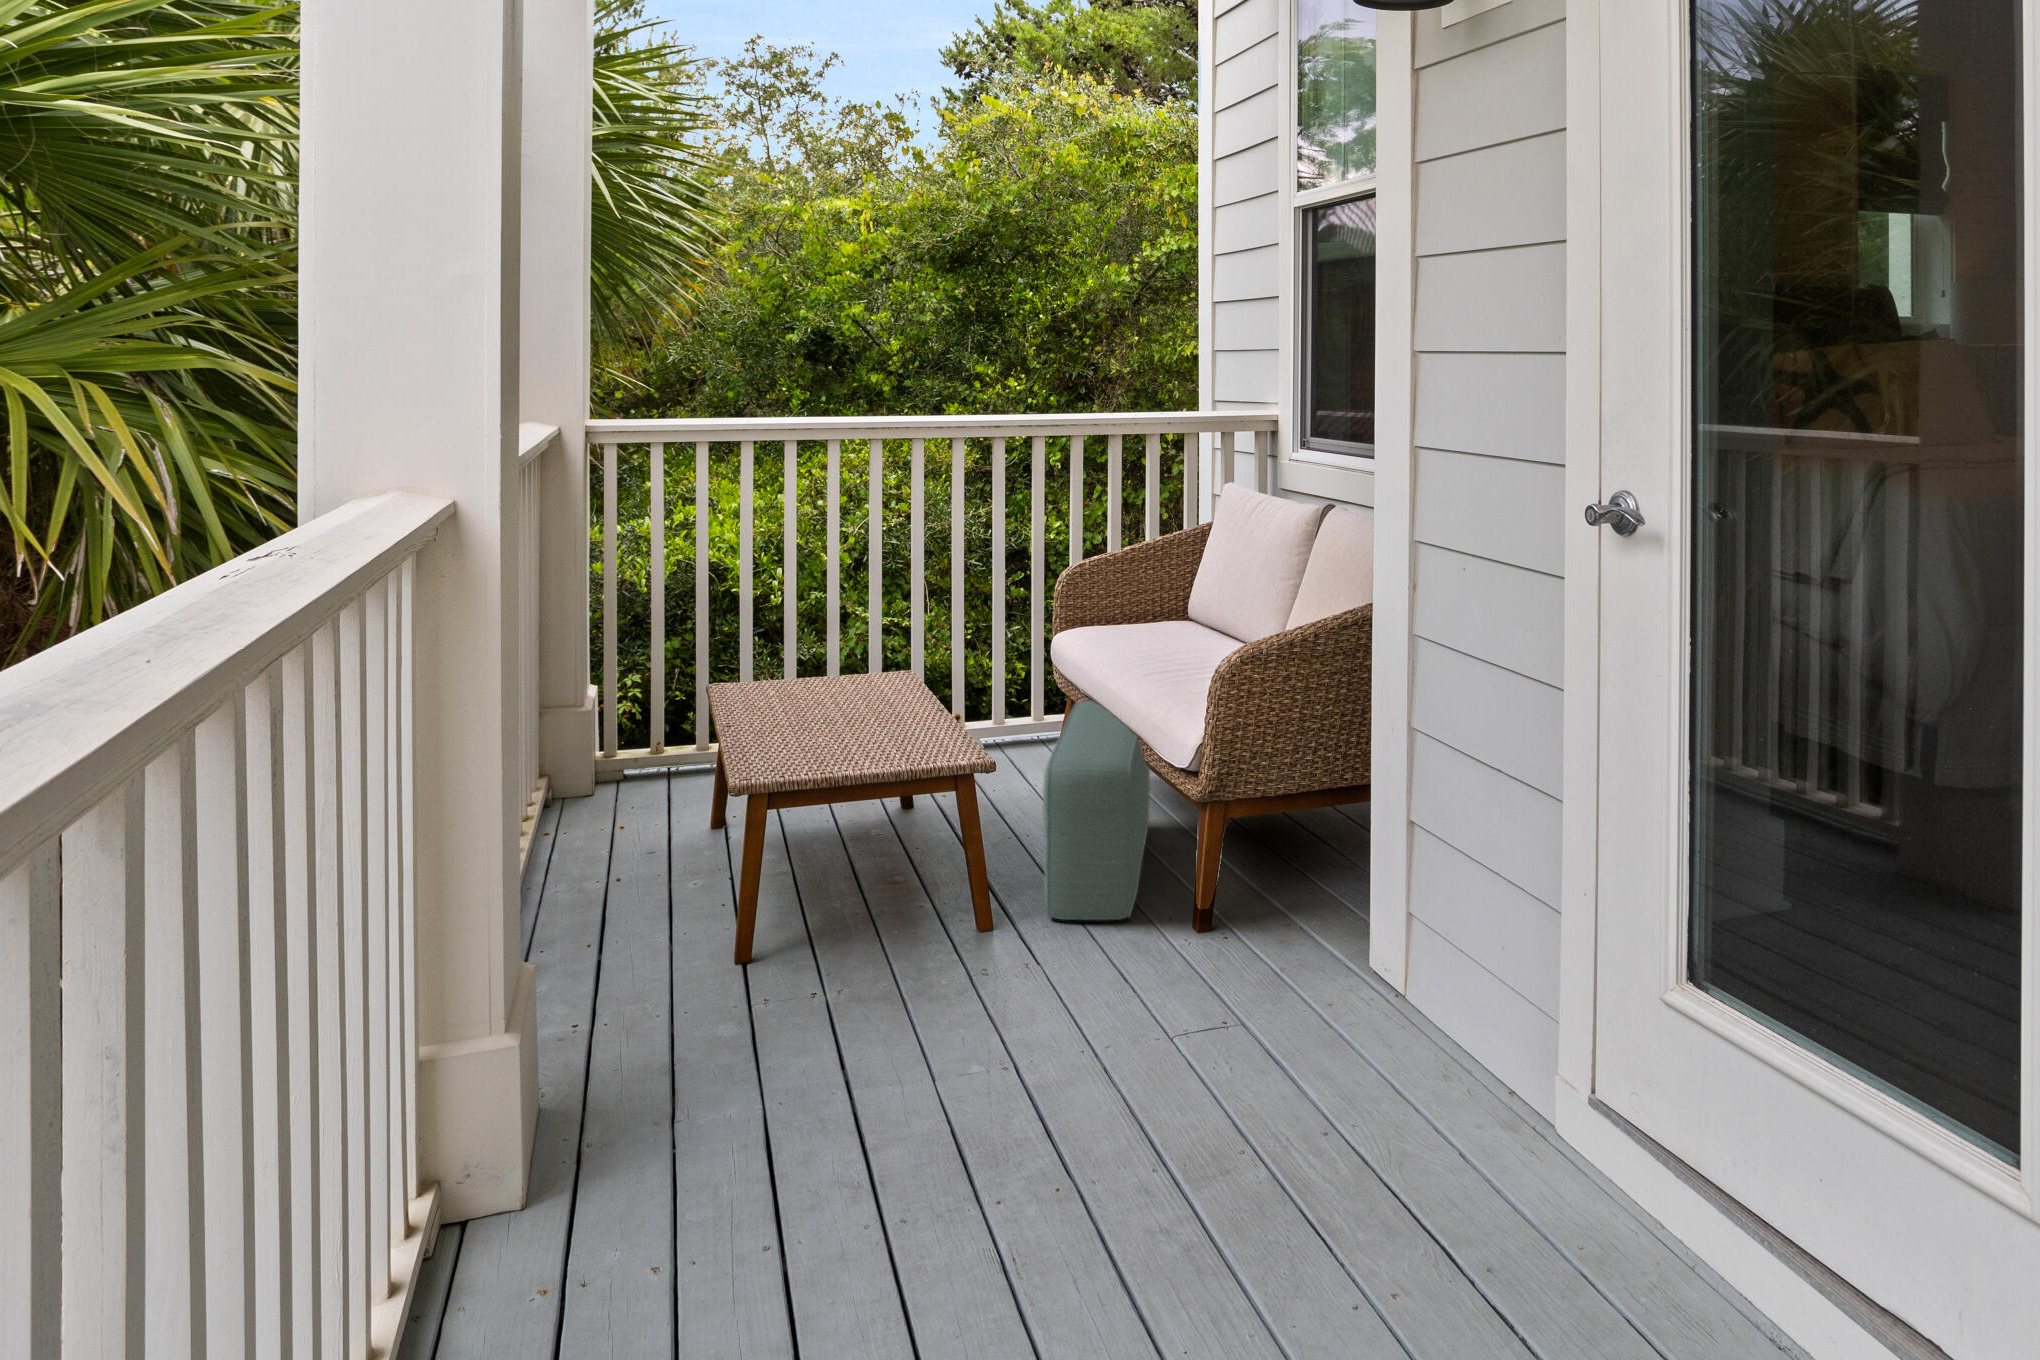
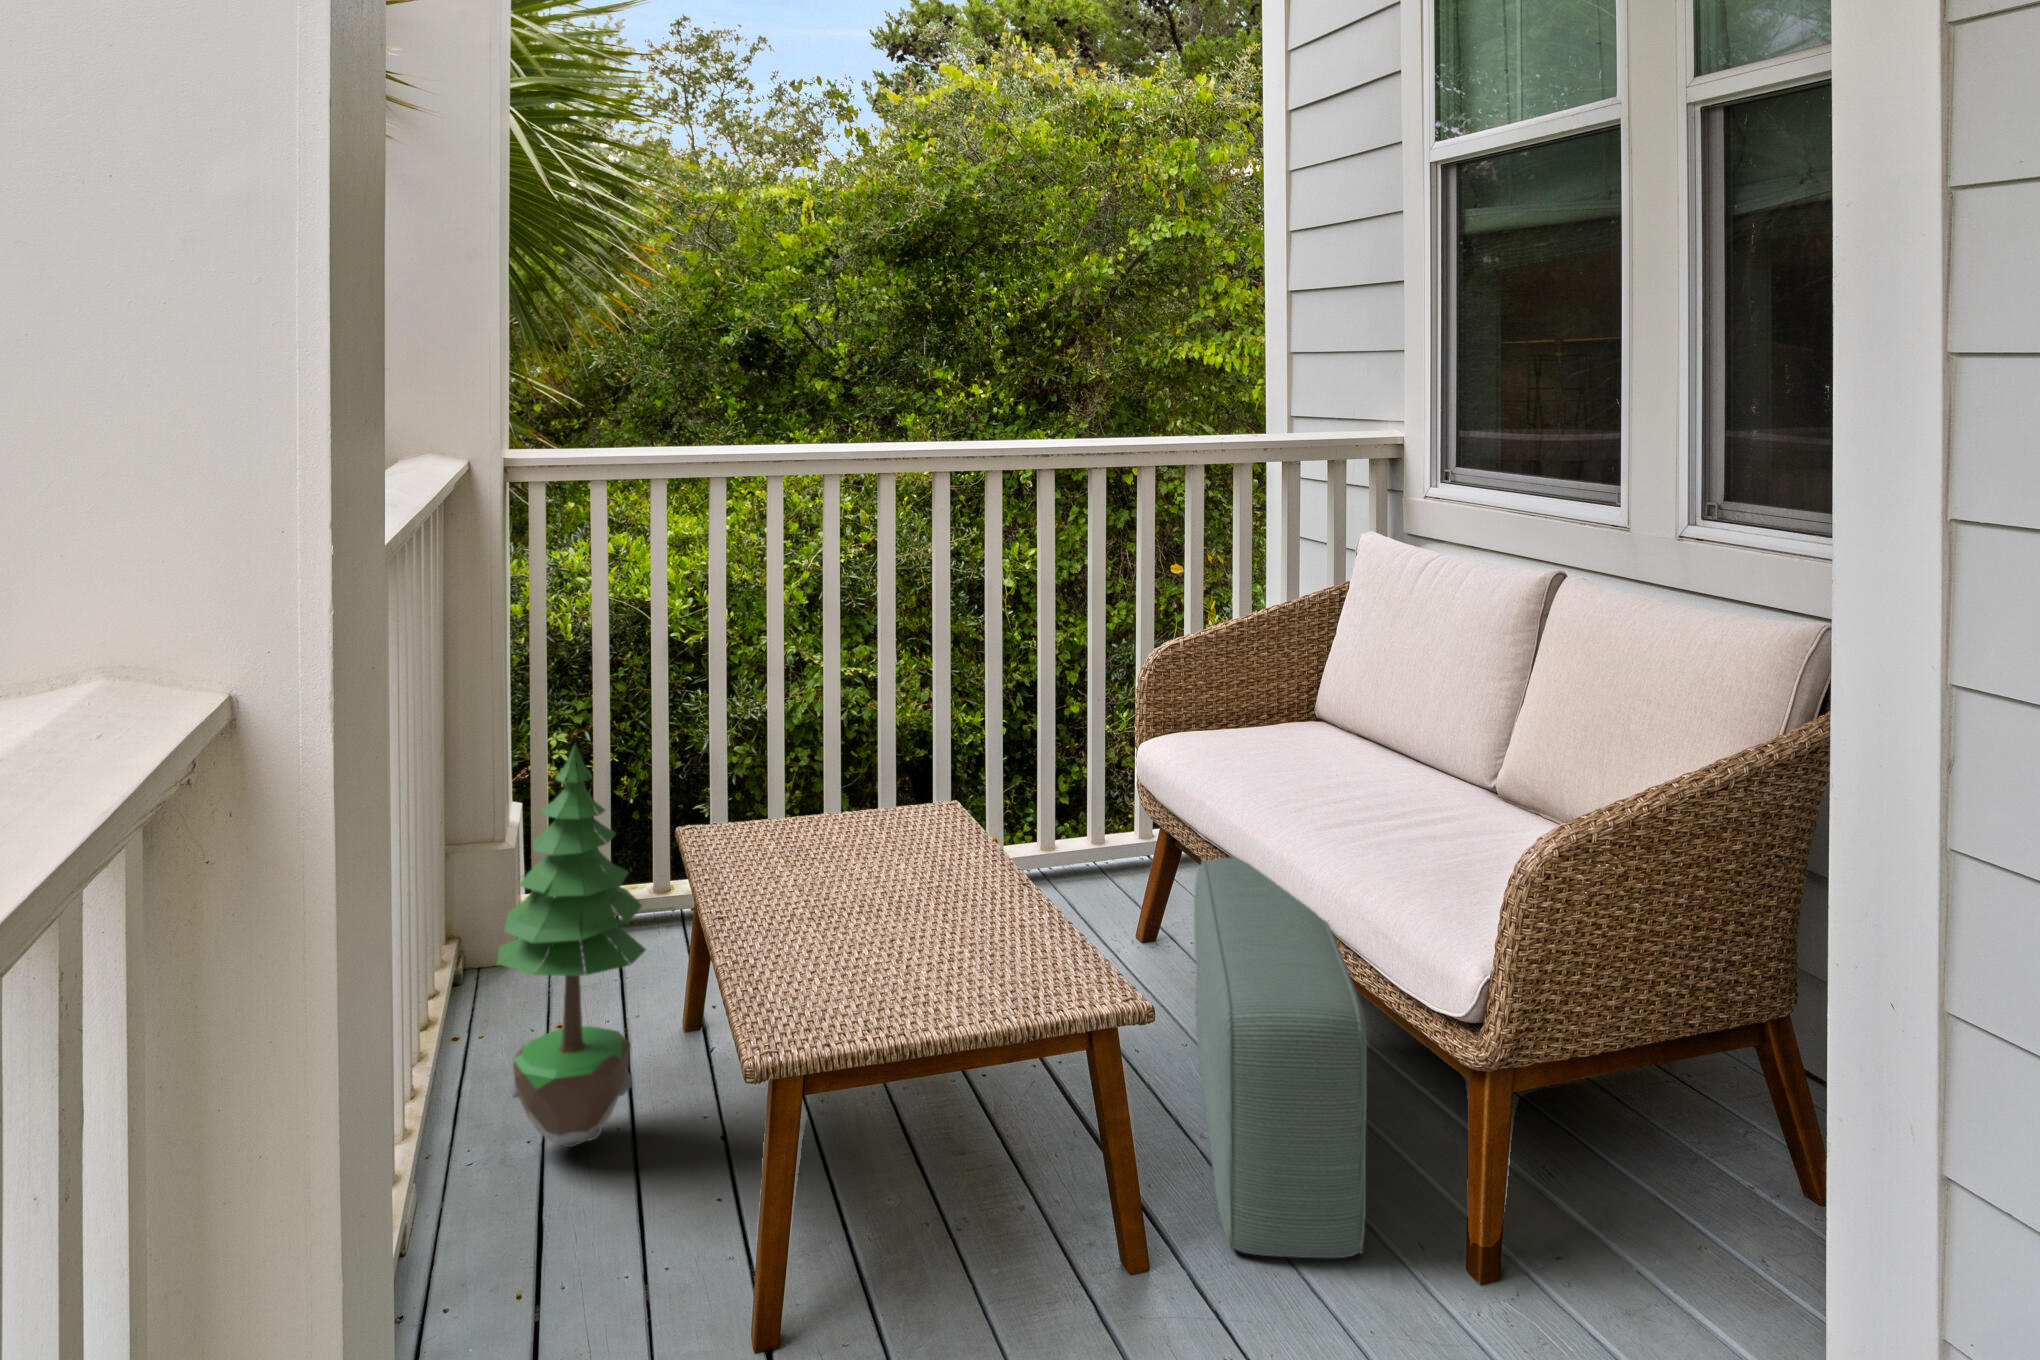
potted tree: none [577,612,681,883] -> present [497,743,646,1147]

